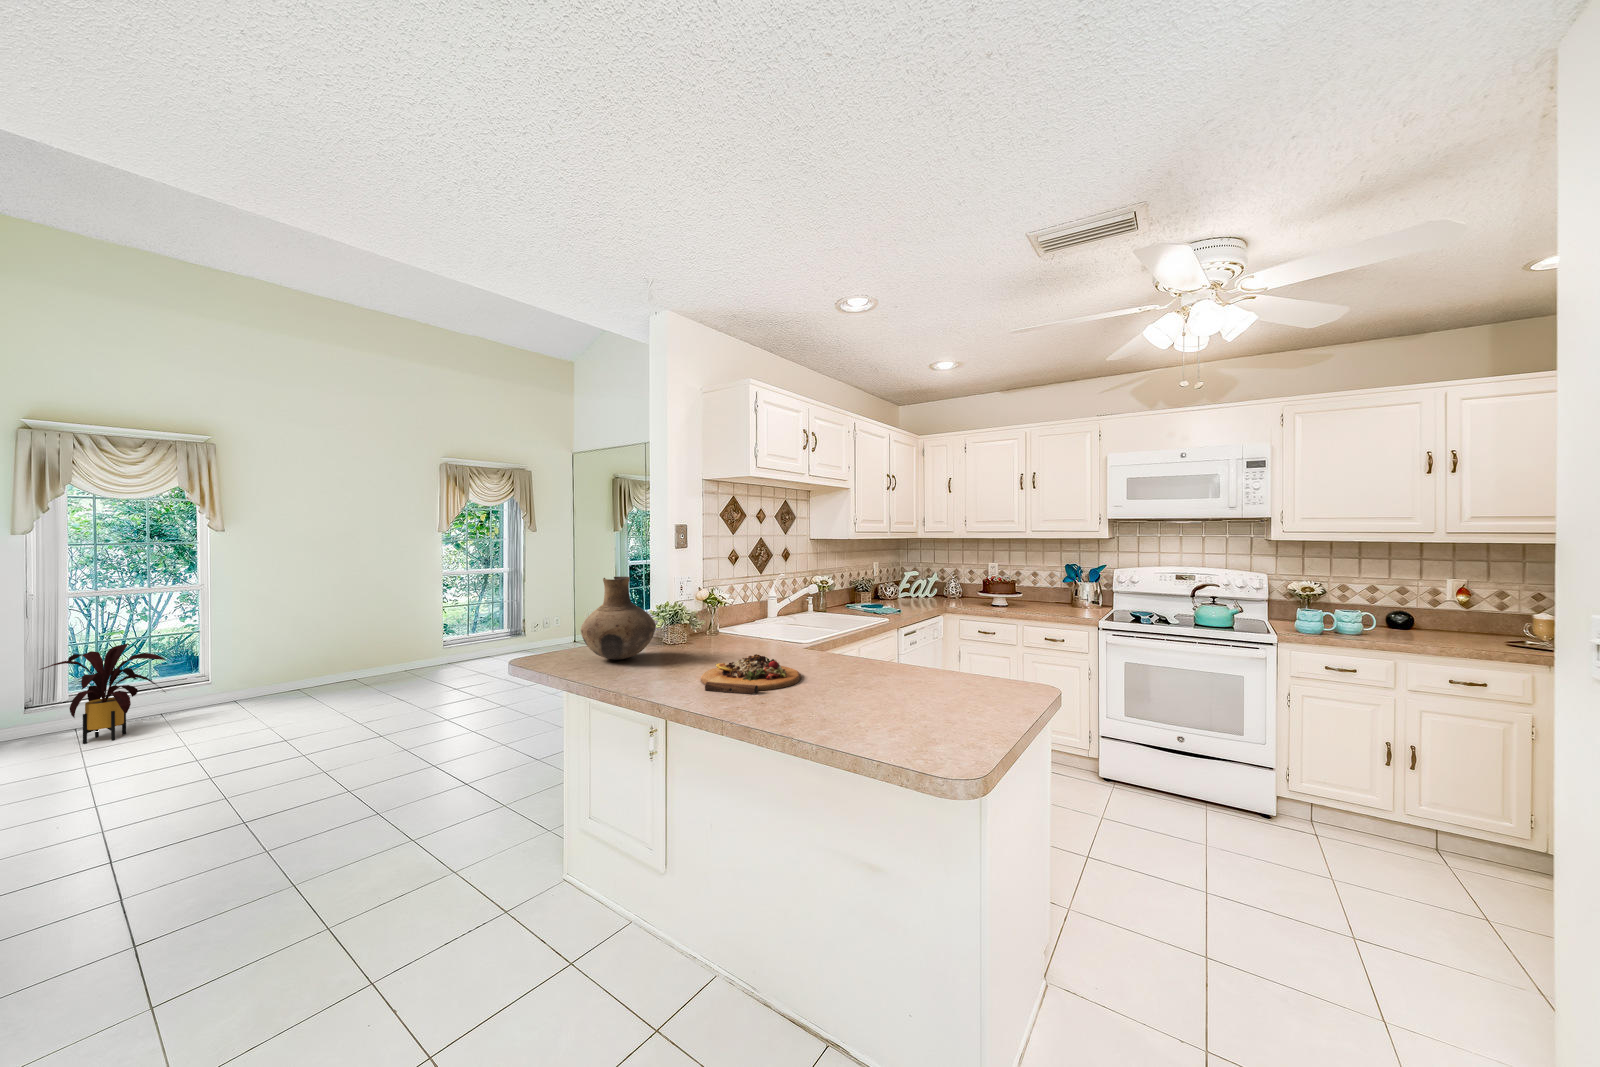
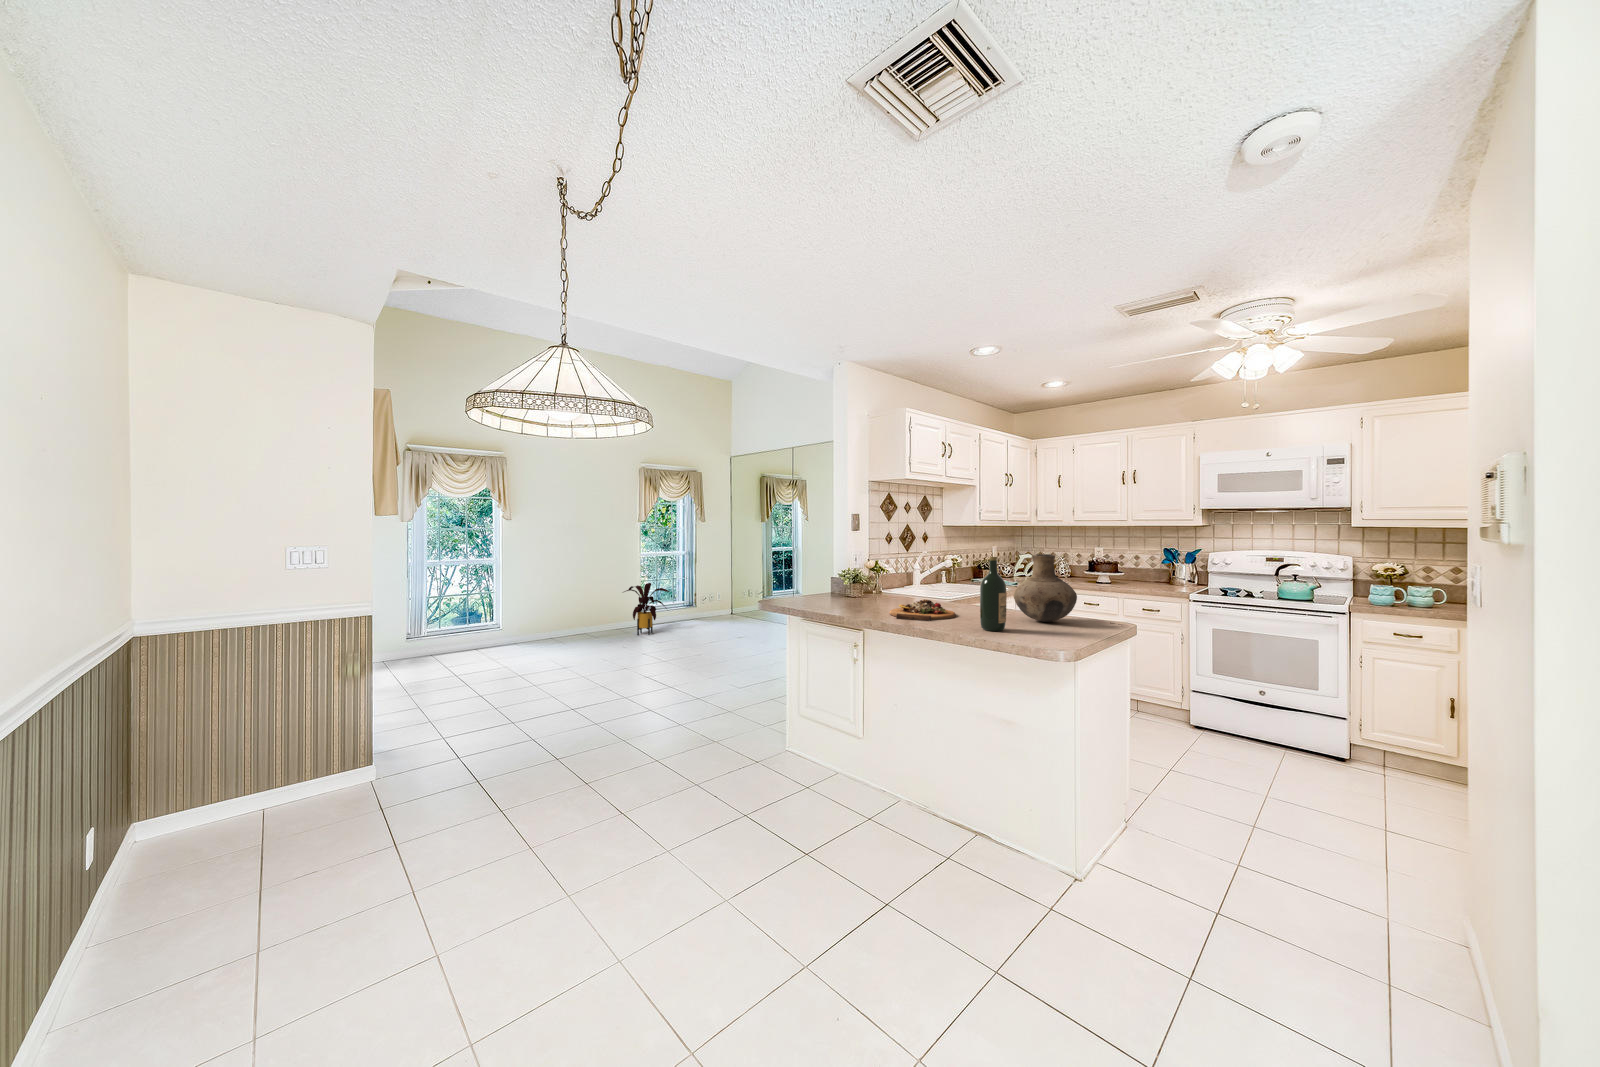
vase: present [581,577,656,660] -> present [1014,554,1077,622]
wine bottle: none [826,594,867,717] -> present [980,557,1007,631]
house plant: present [41,644,165,744] -> present [624,583,669,635]

